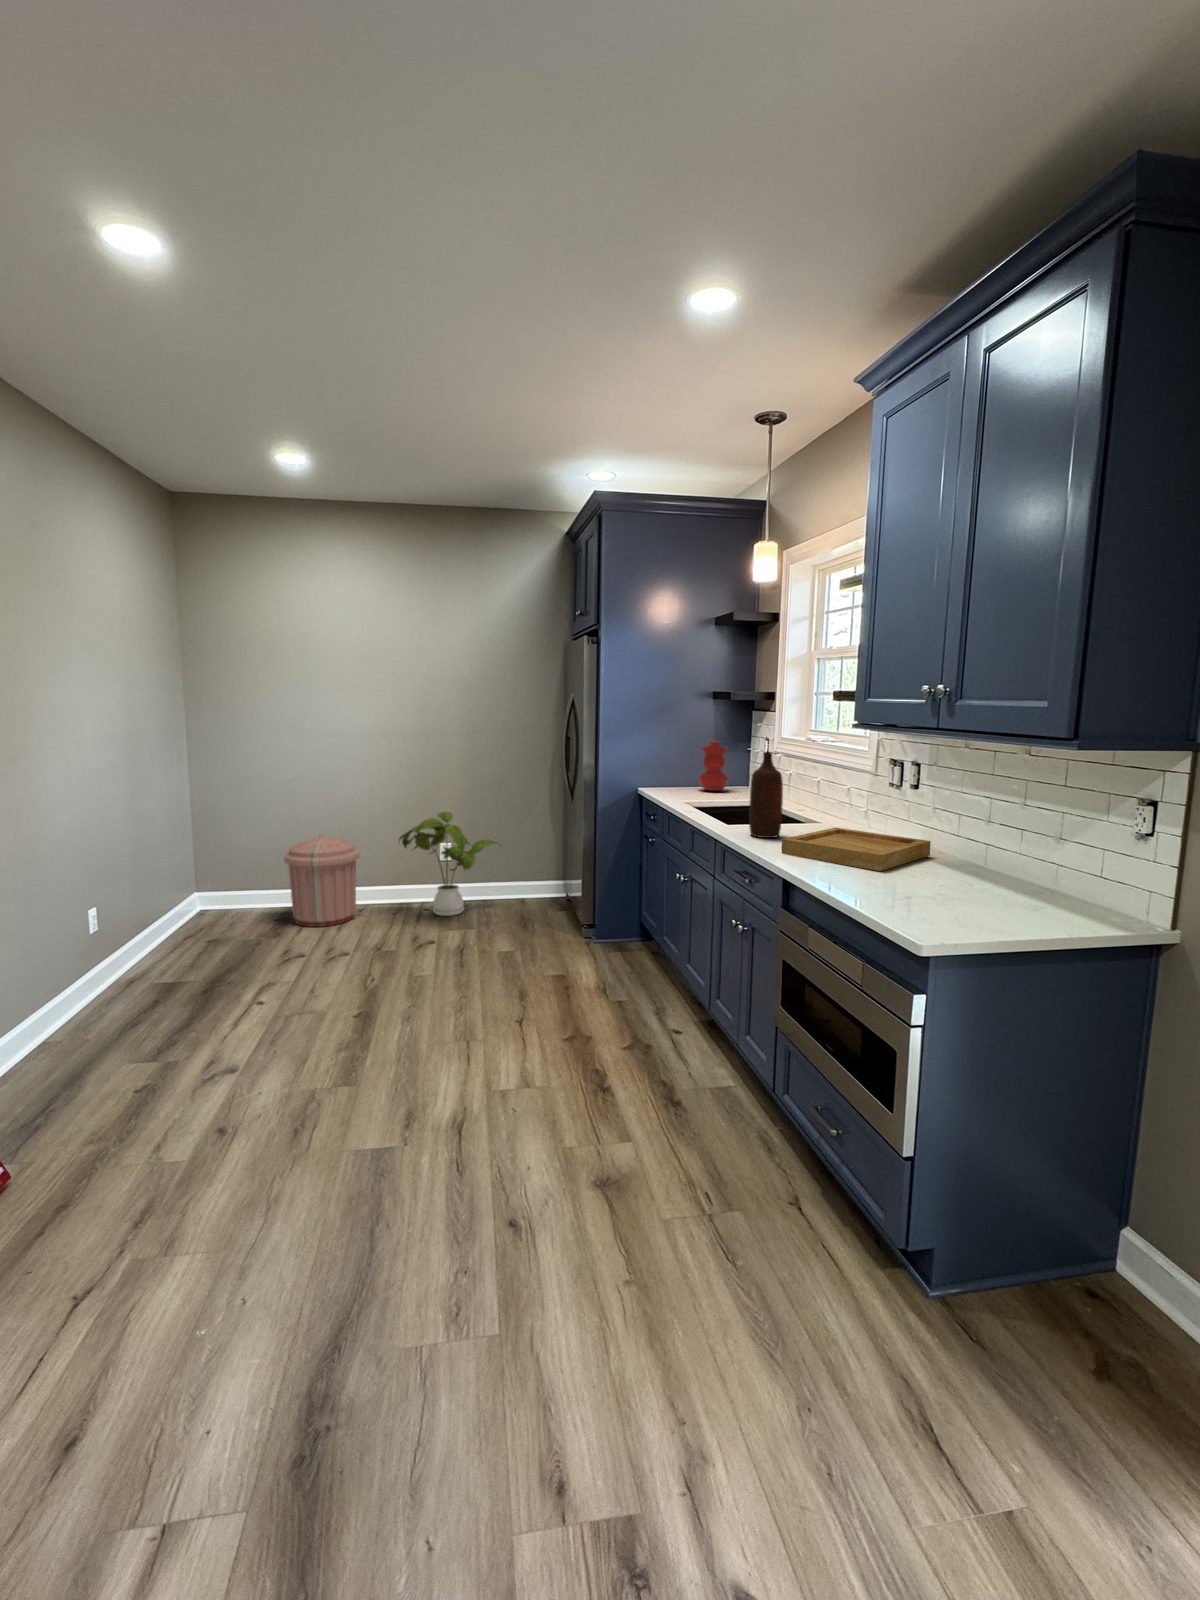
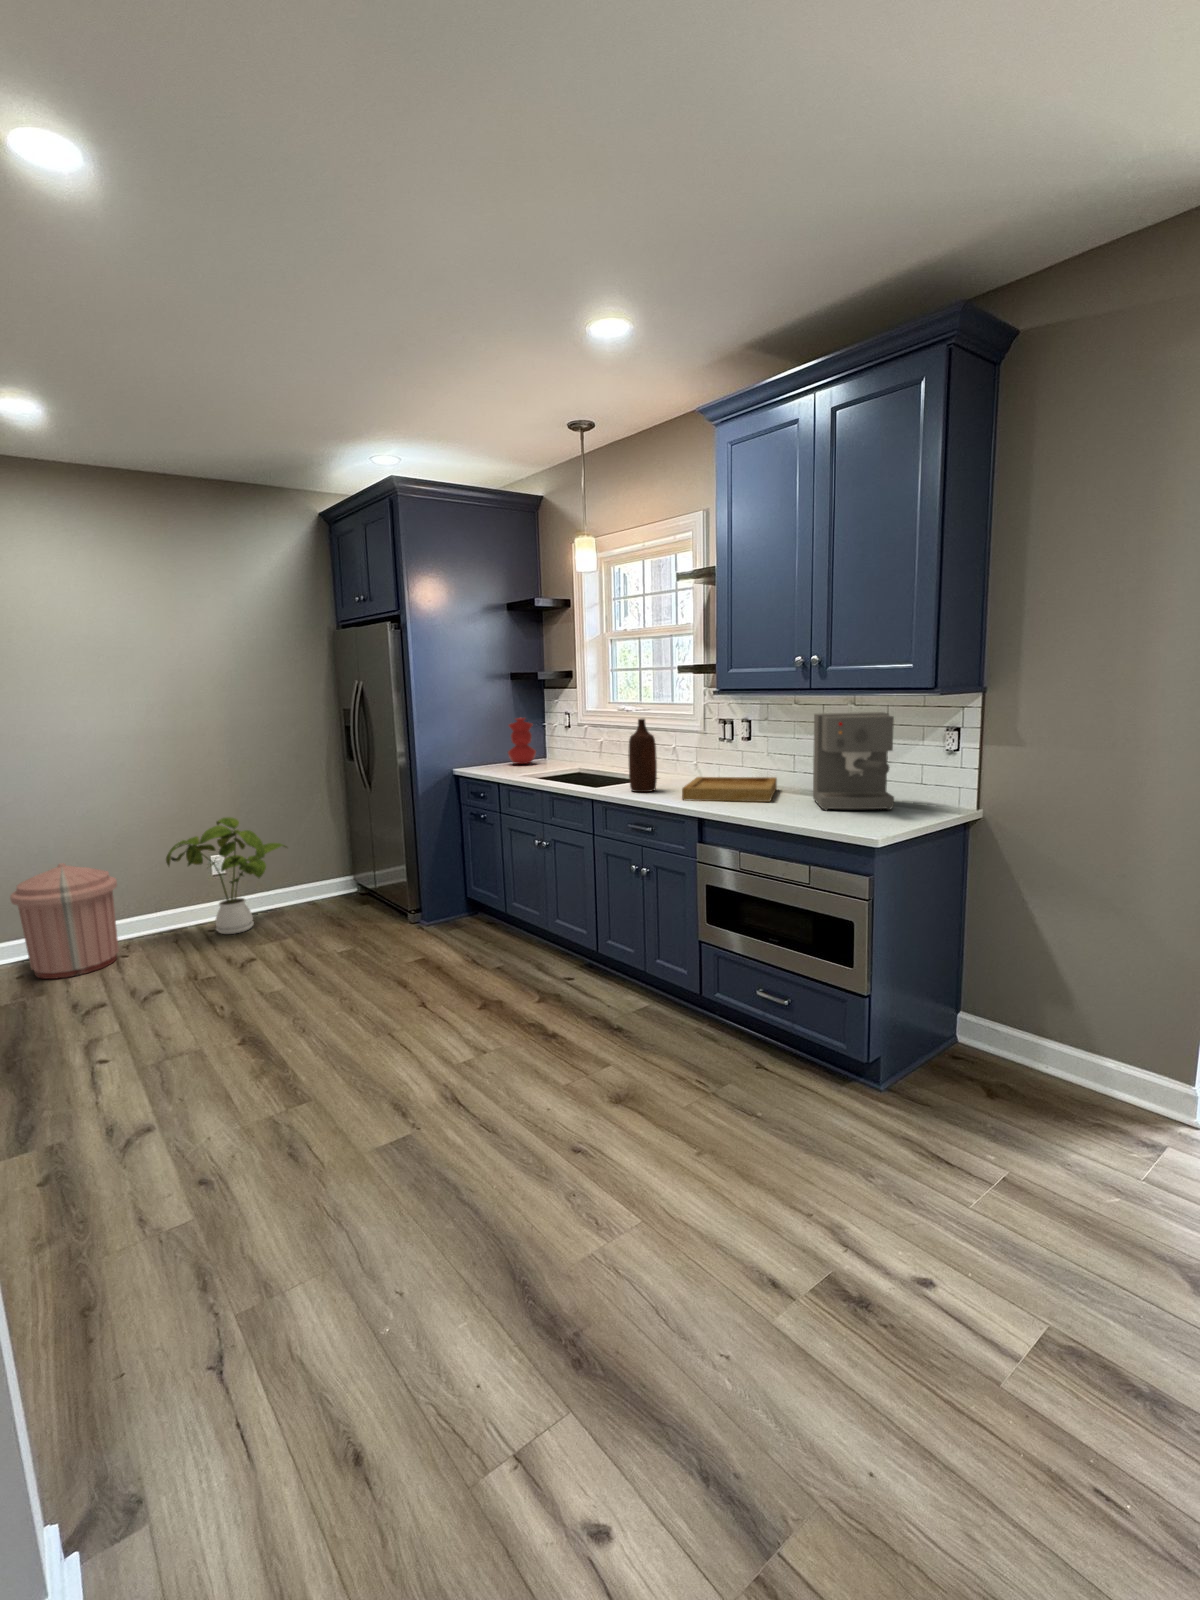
coffee maker: none [924,763,1053,909] -> present [813,712,894,811]

